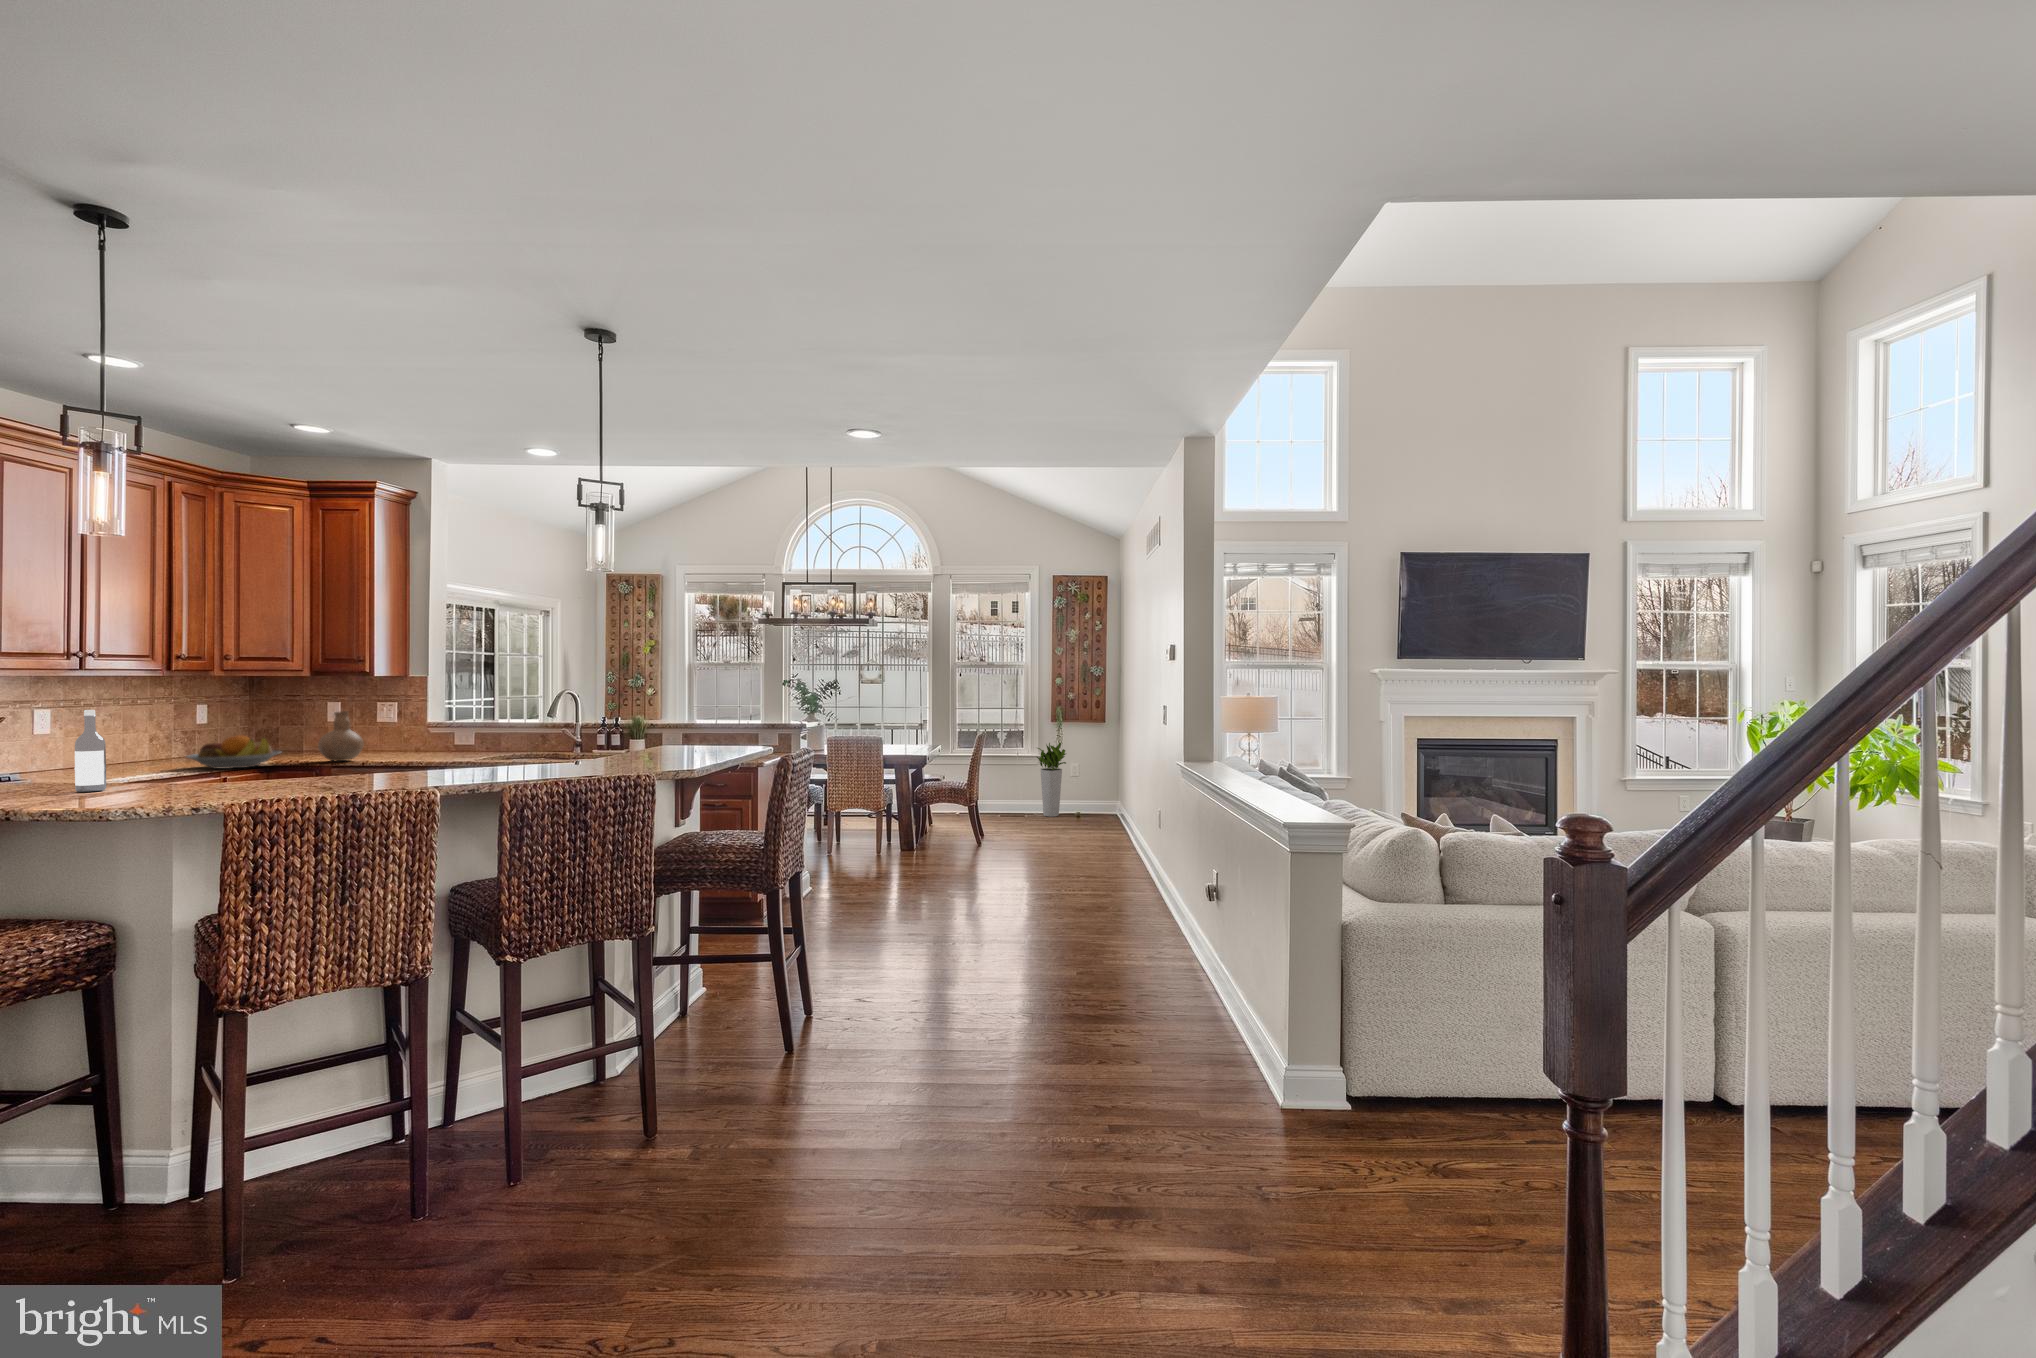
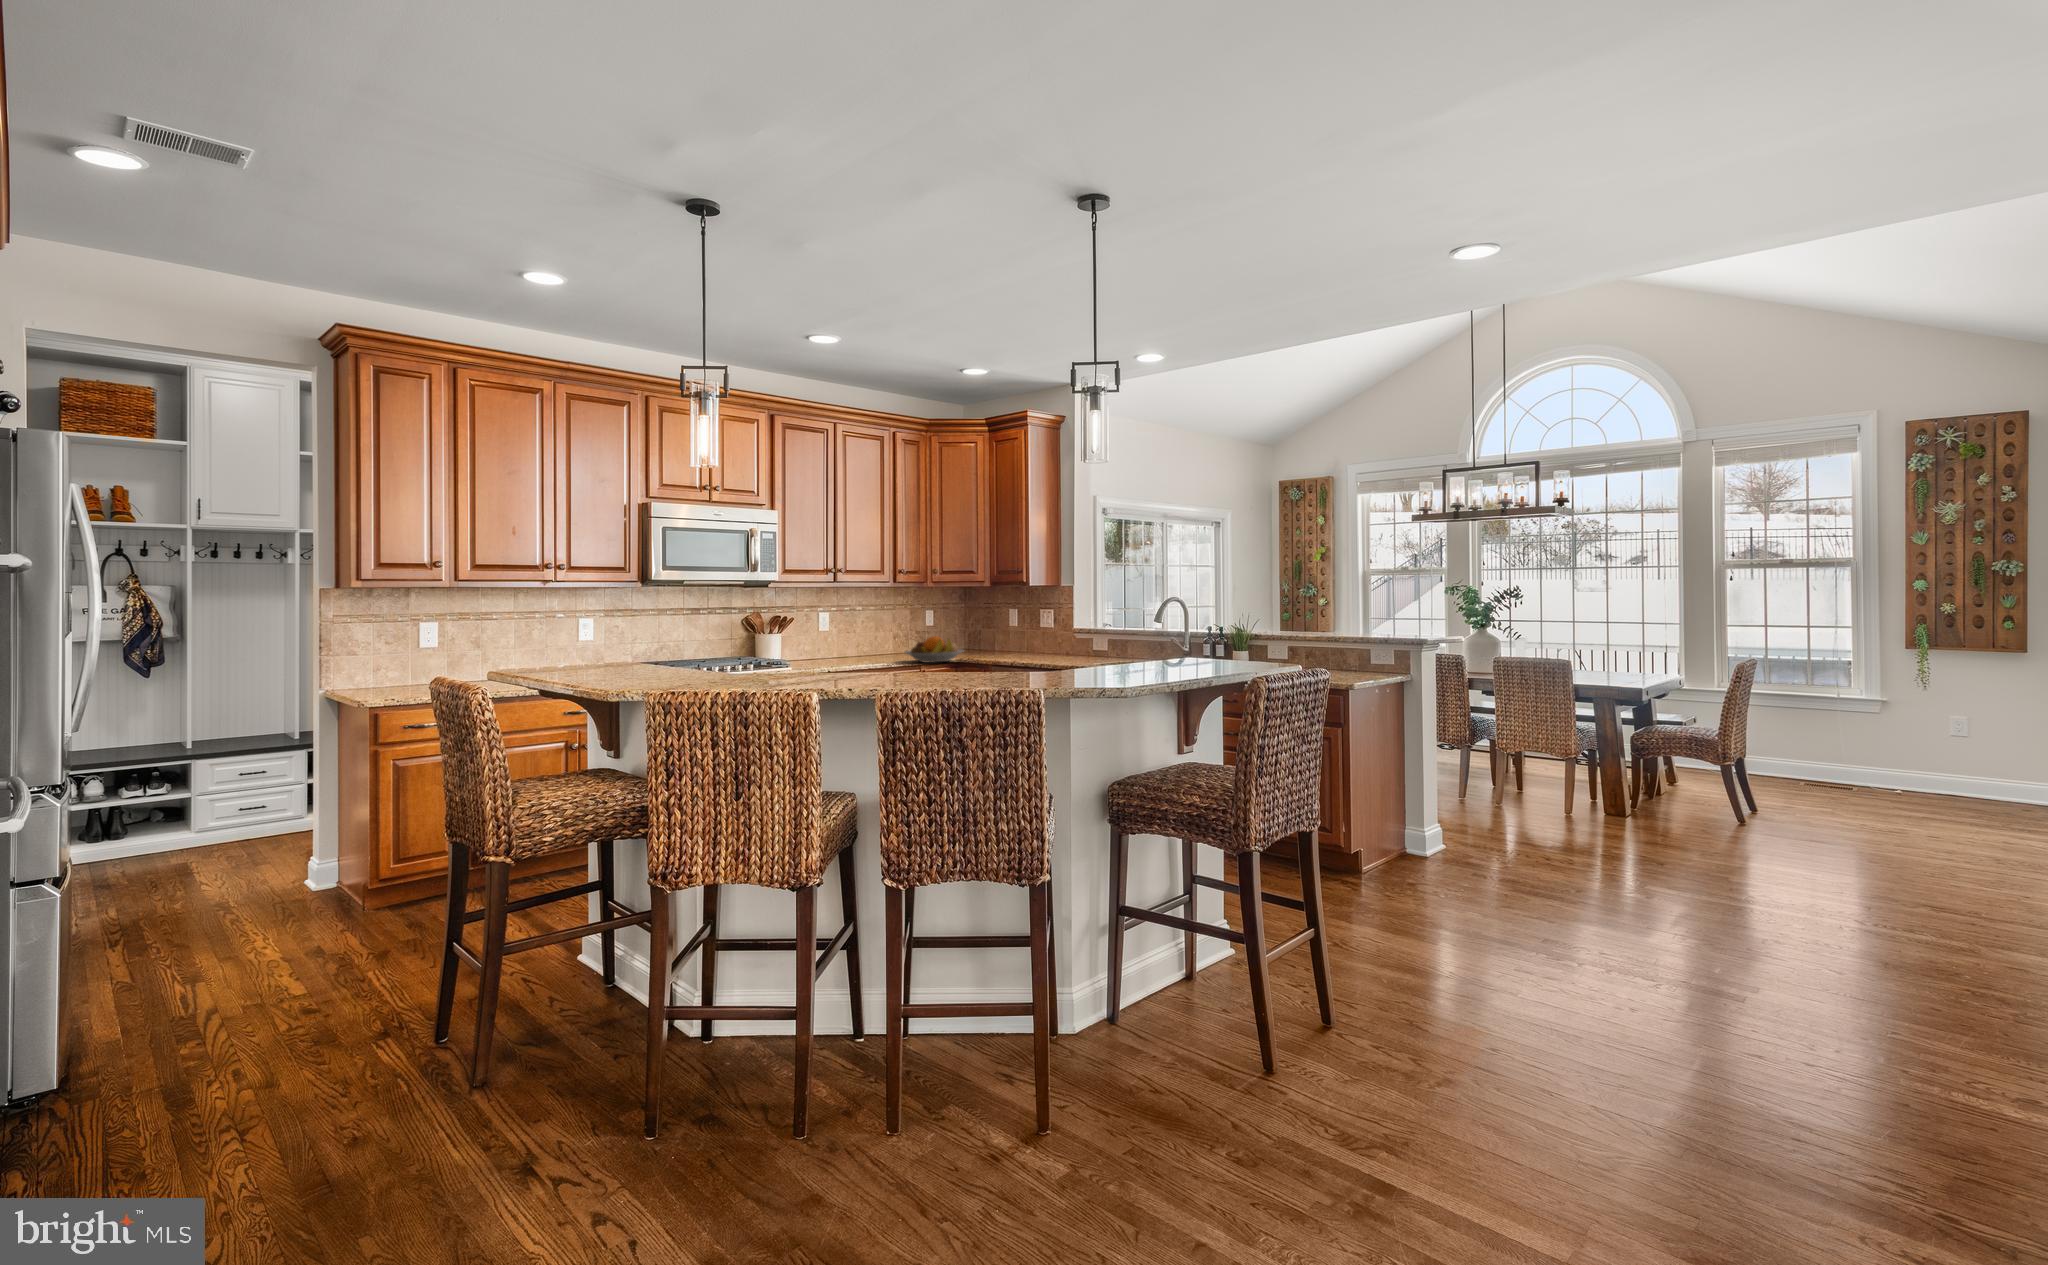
wine bottle: present [75,710,106,792] -> none [808,614,826,676]
vase: present [318,711,364,761] -> none [990,617,1022,660]
planter: present [1037,743,1066,817] -> none [1857,677,1932,791]

